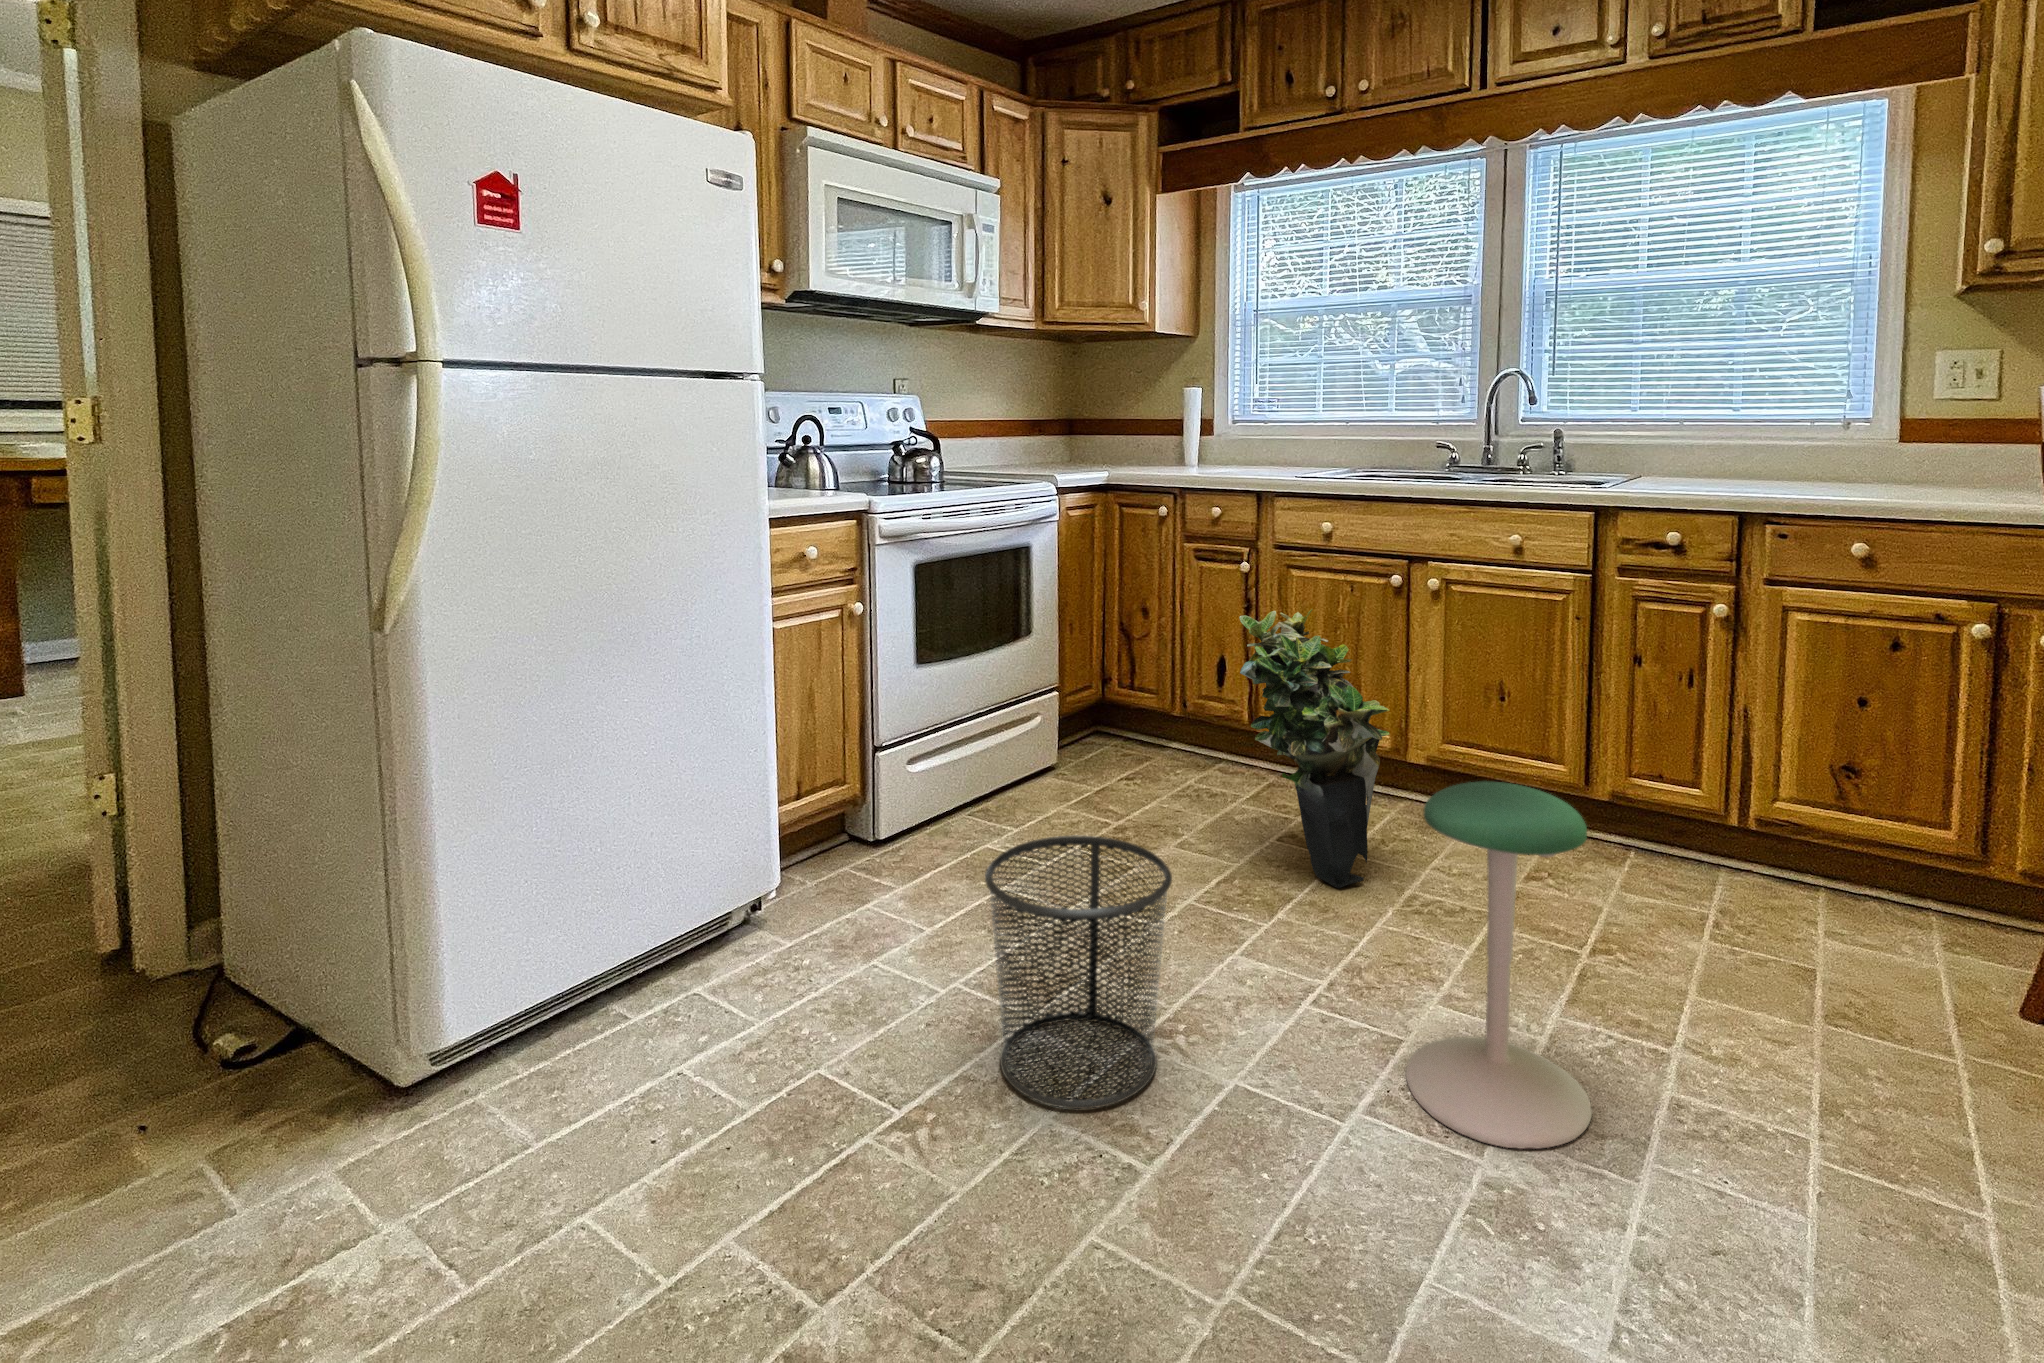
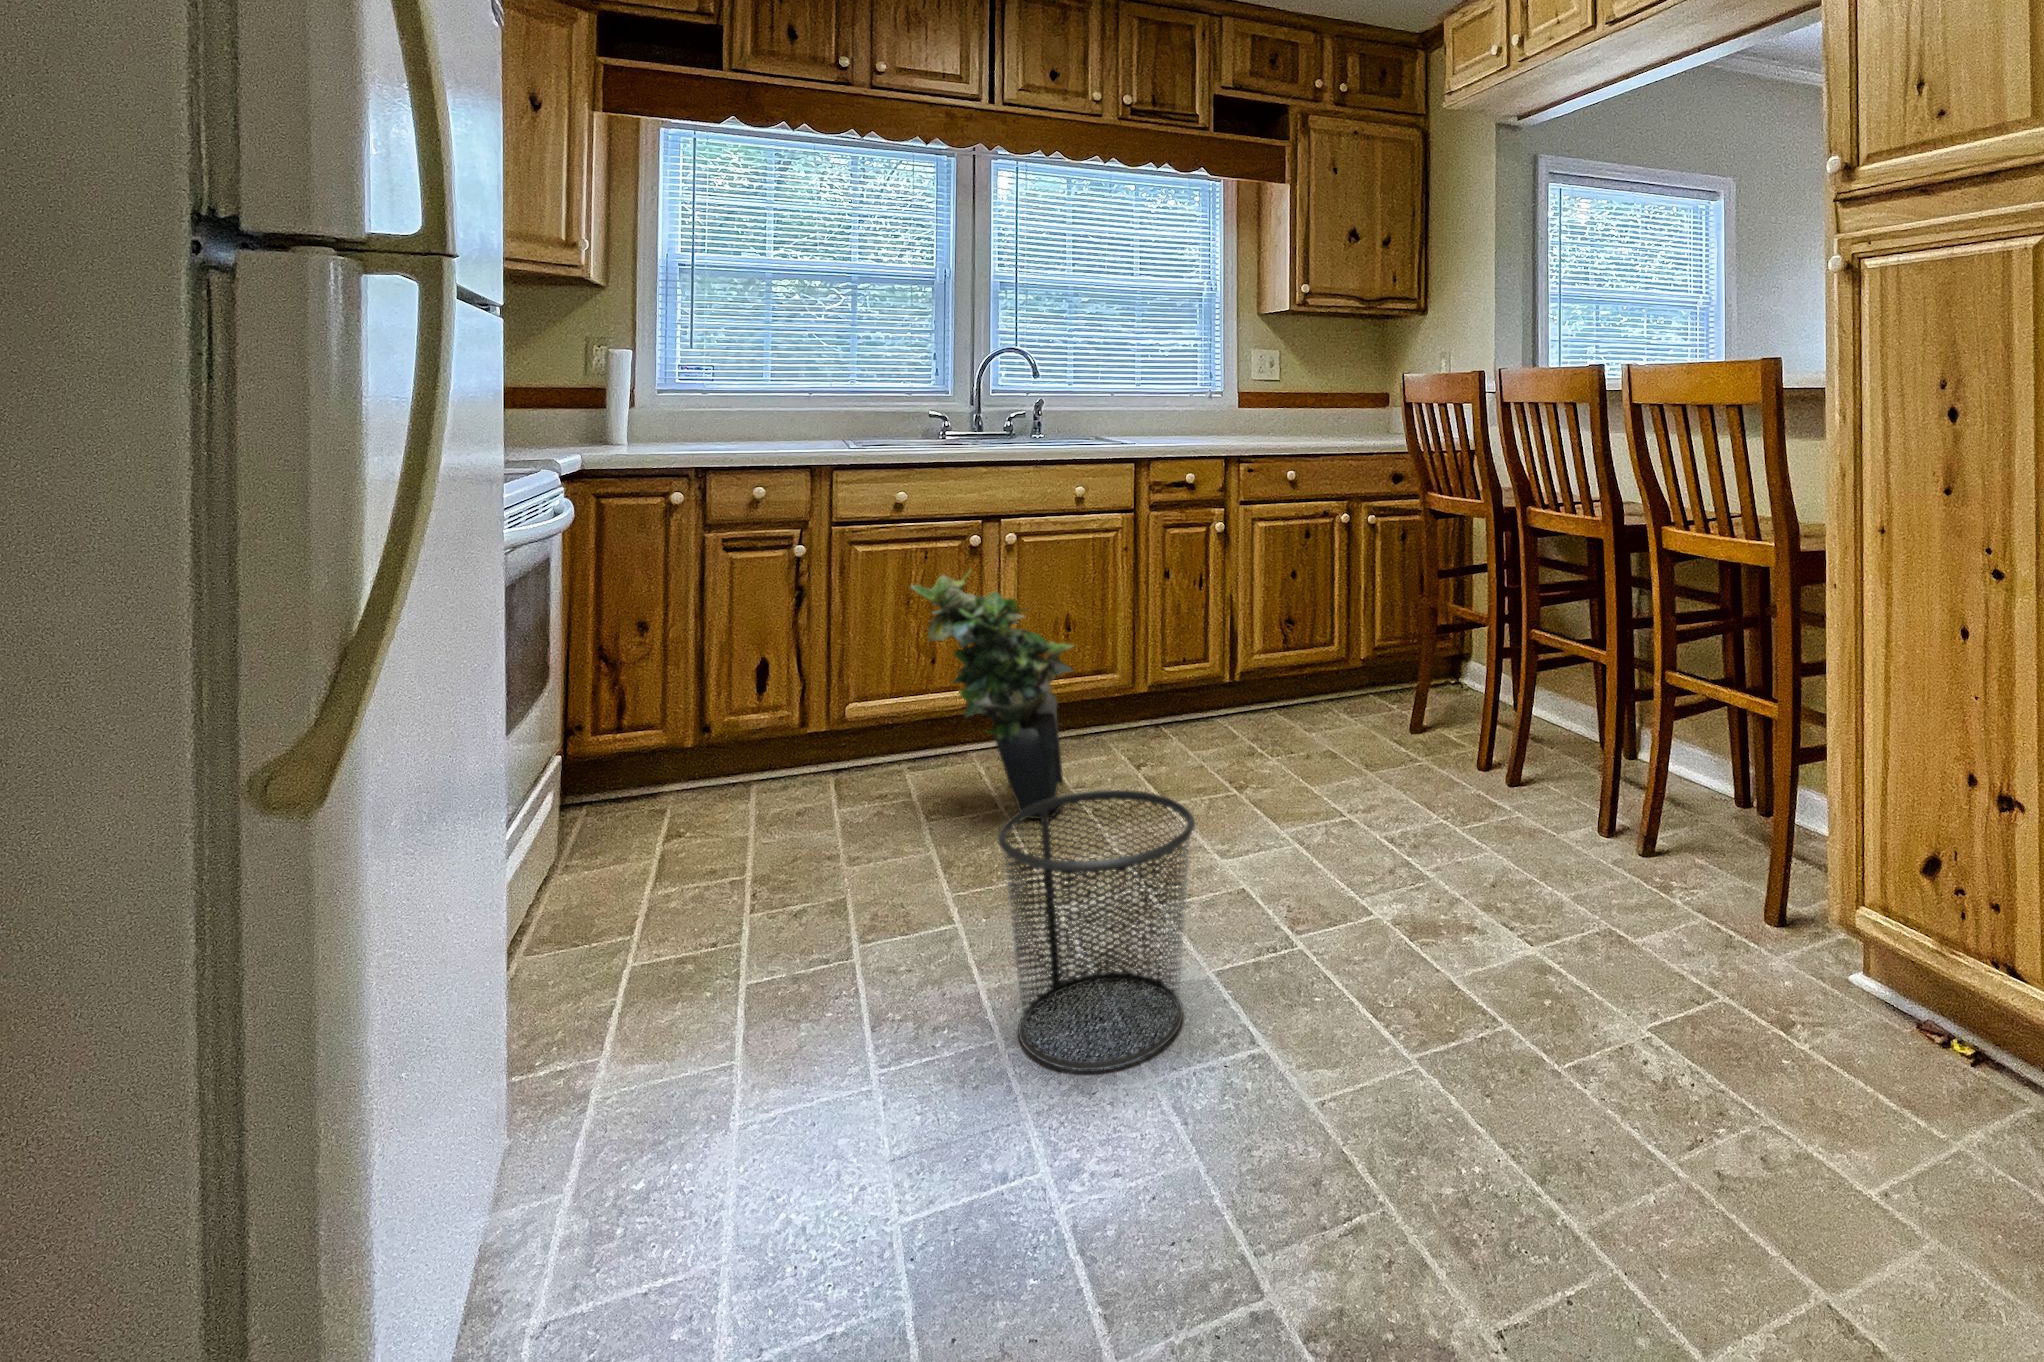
stool: present [1406,781,1592,1149] -> none [1266,647,1393,903]

